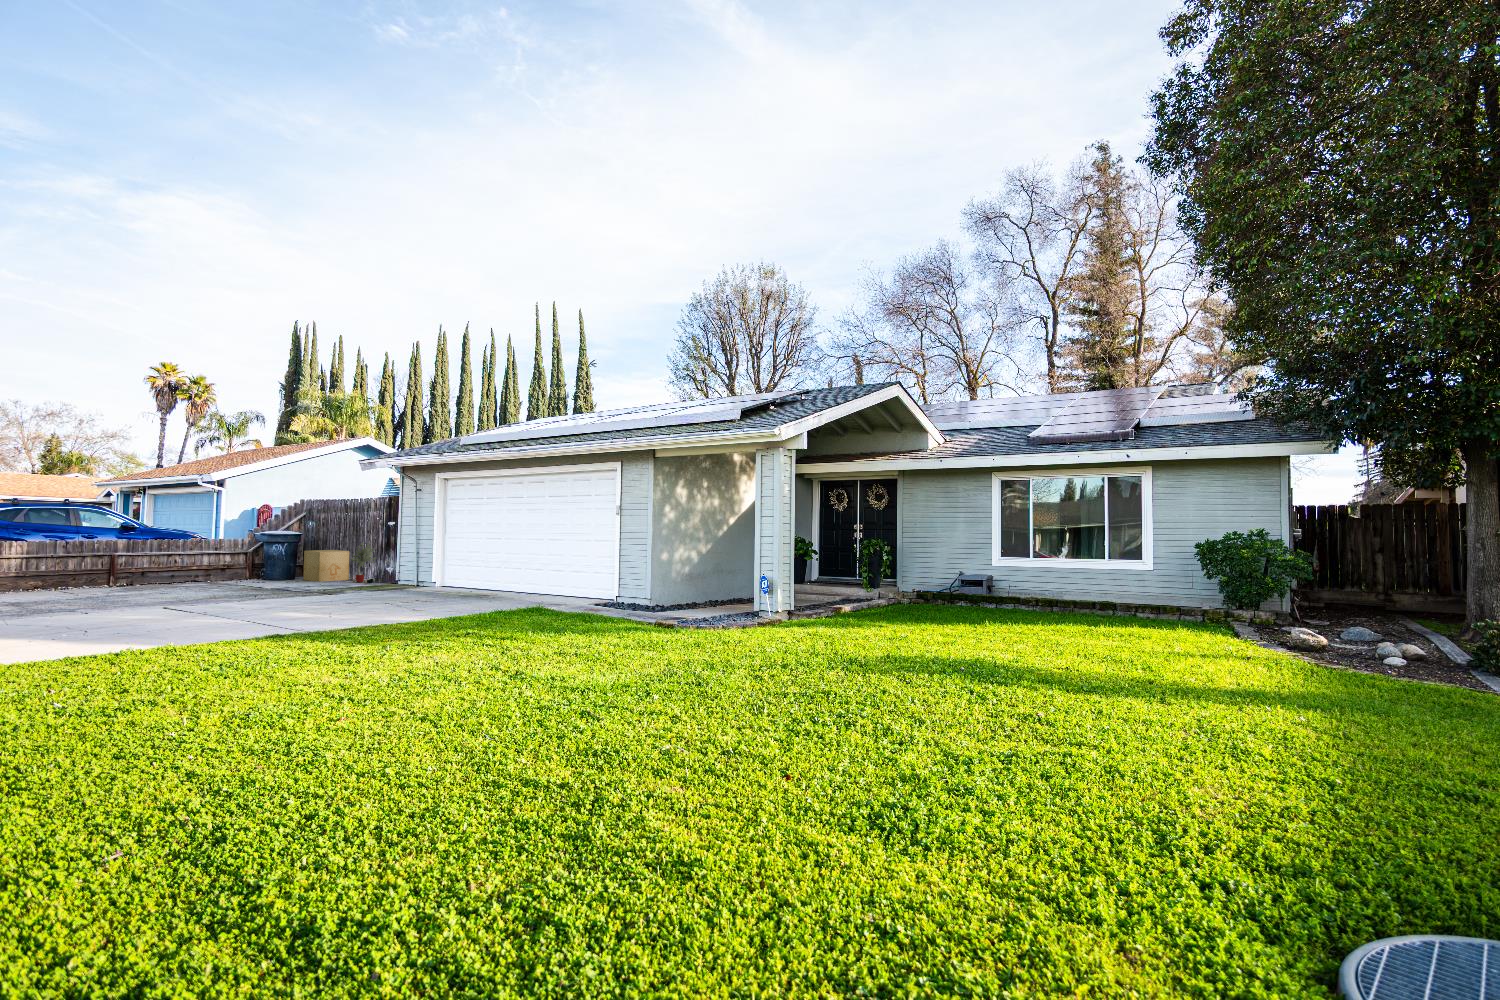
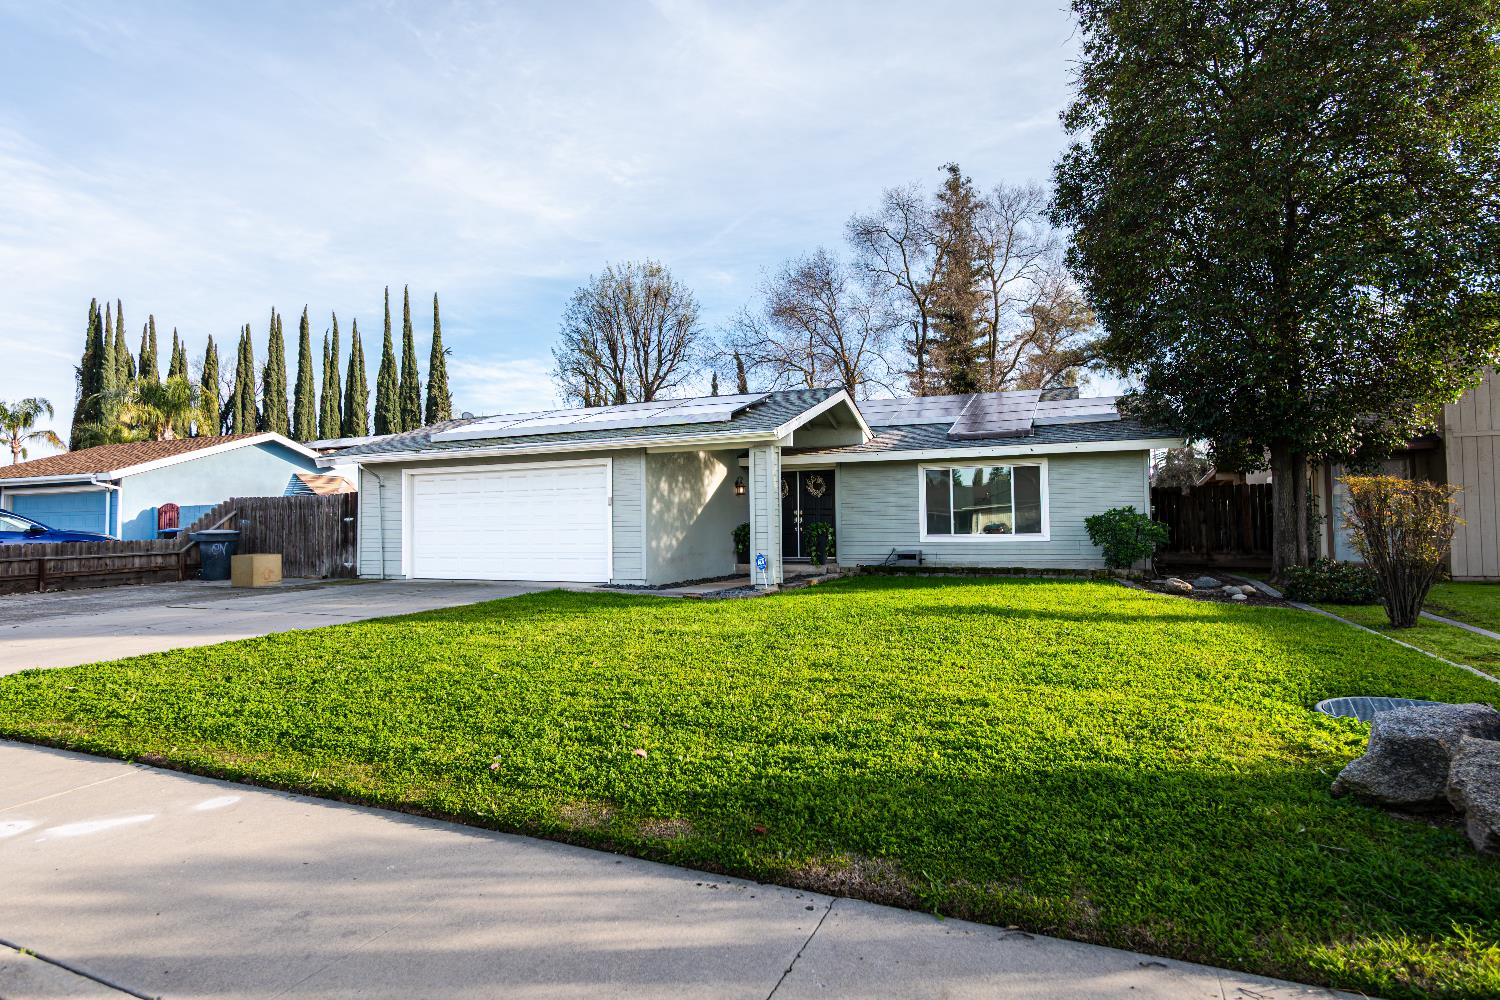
potted tree: present [351,543,376,582] -> none [288,544,318,585]

